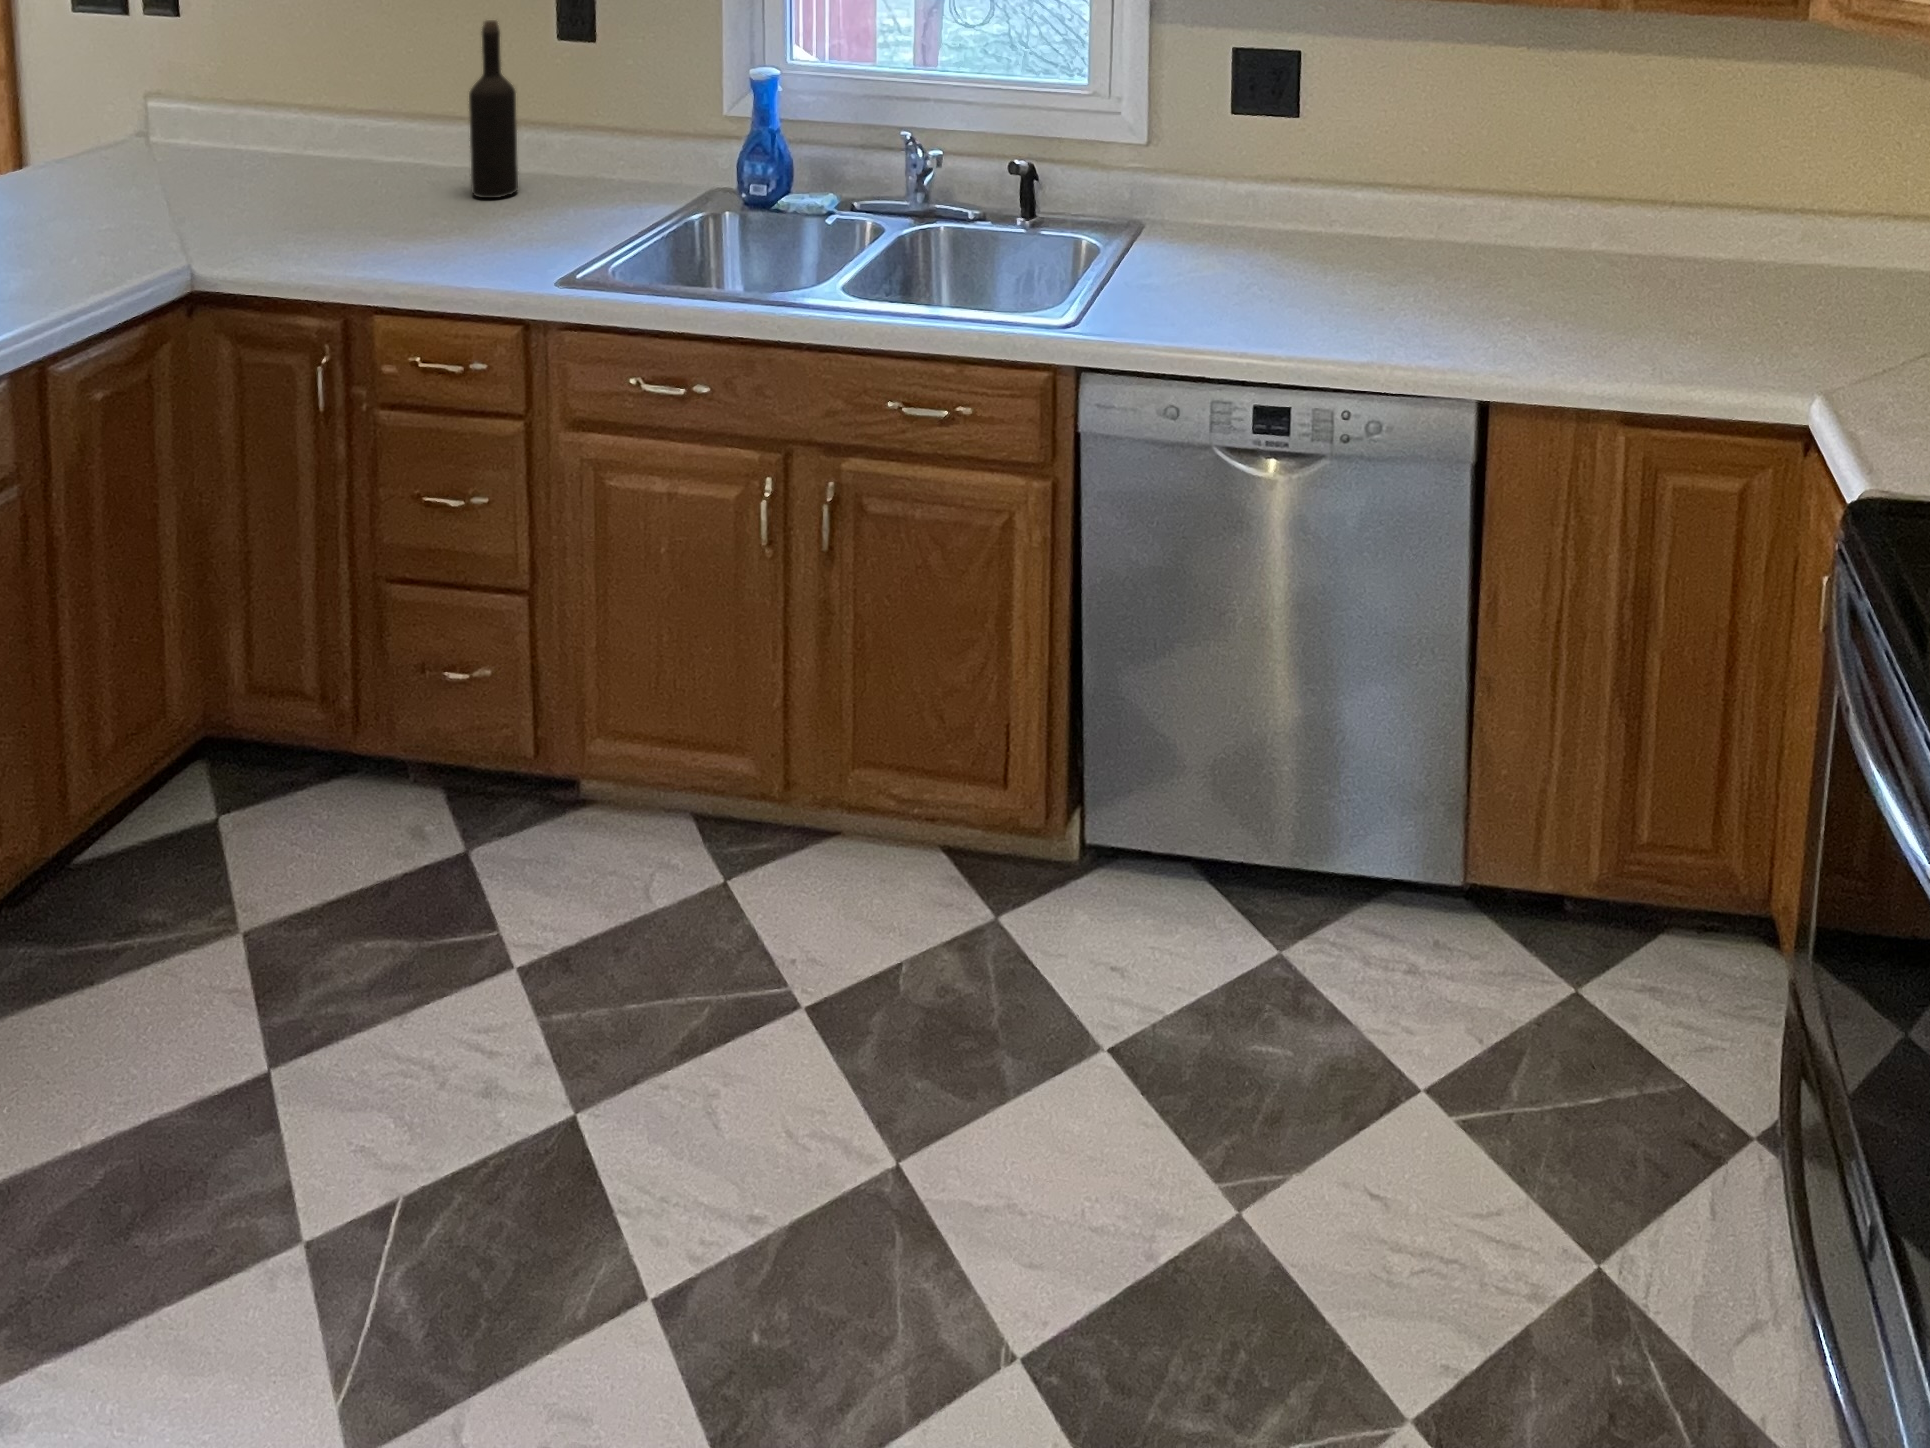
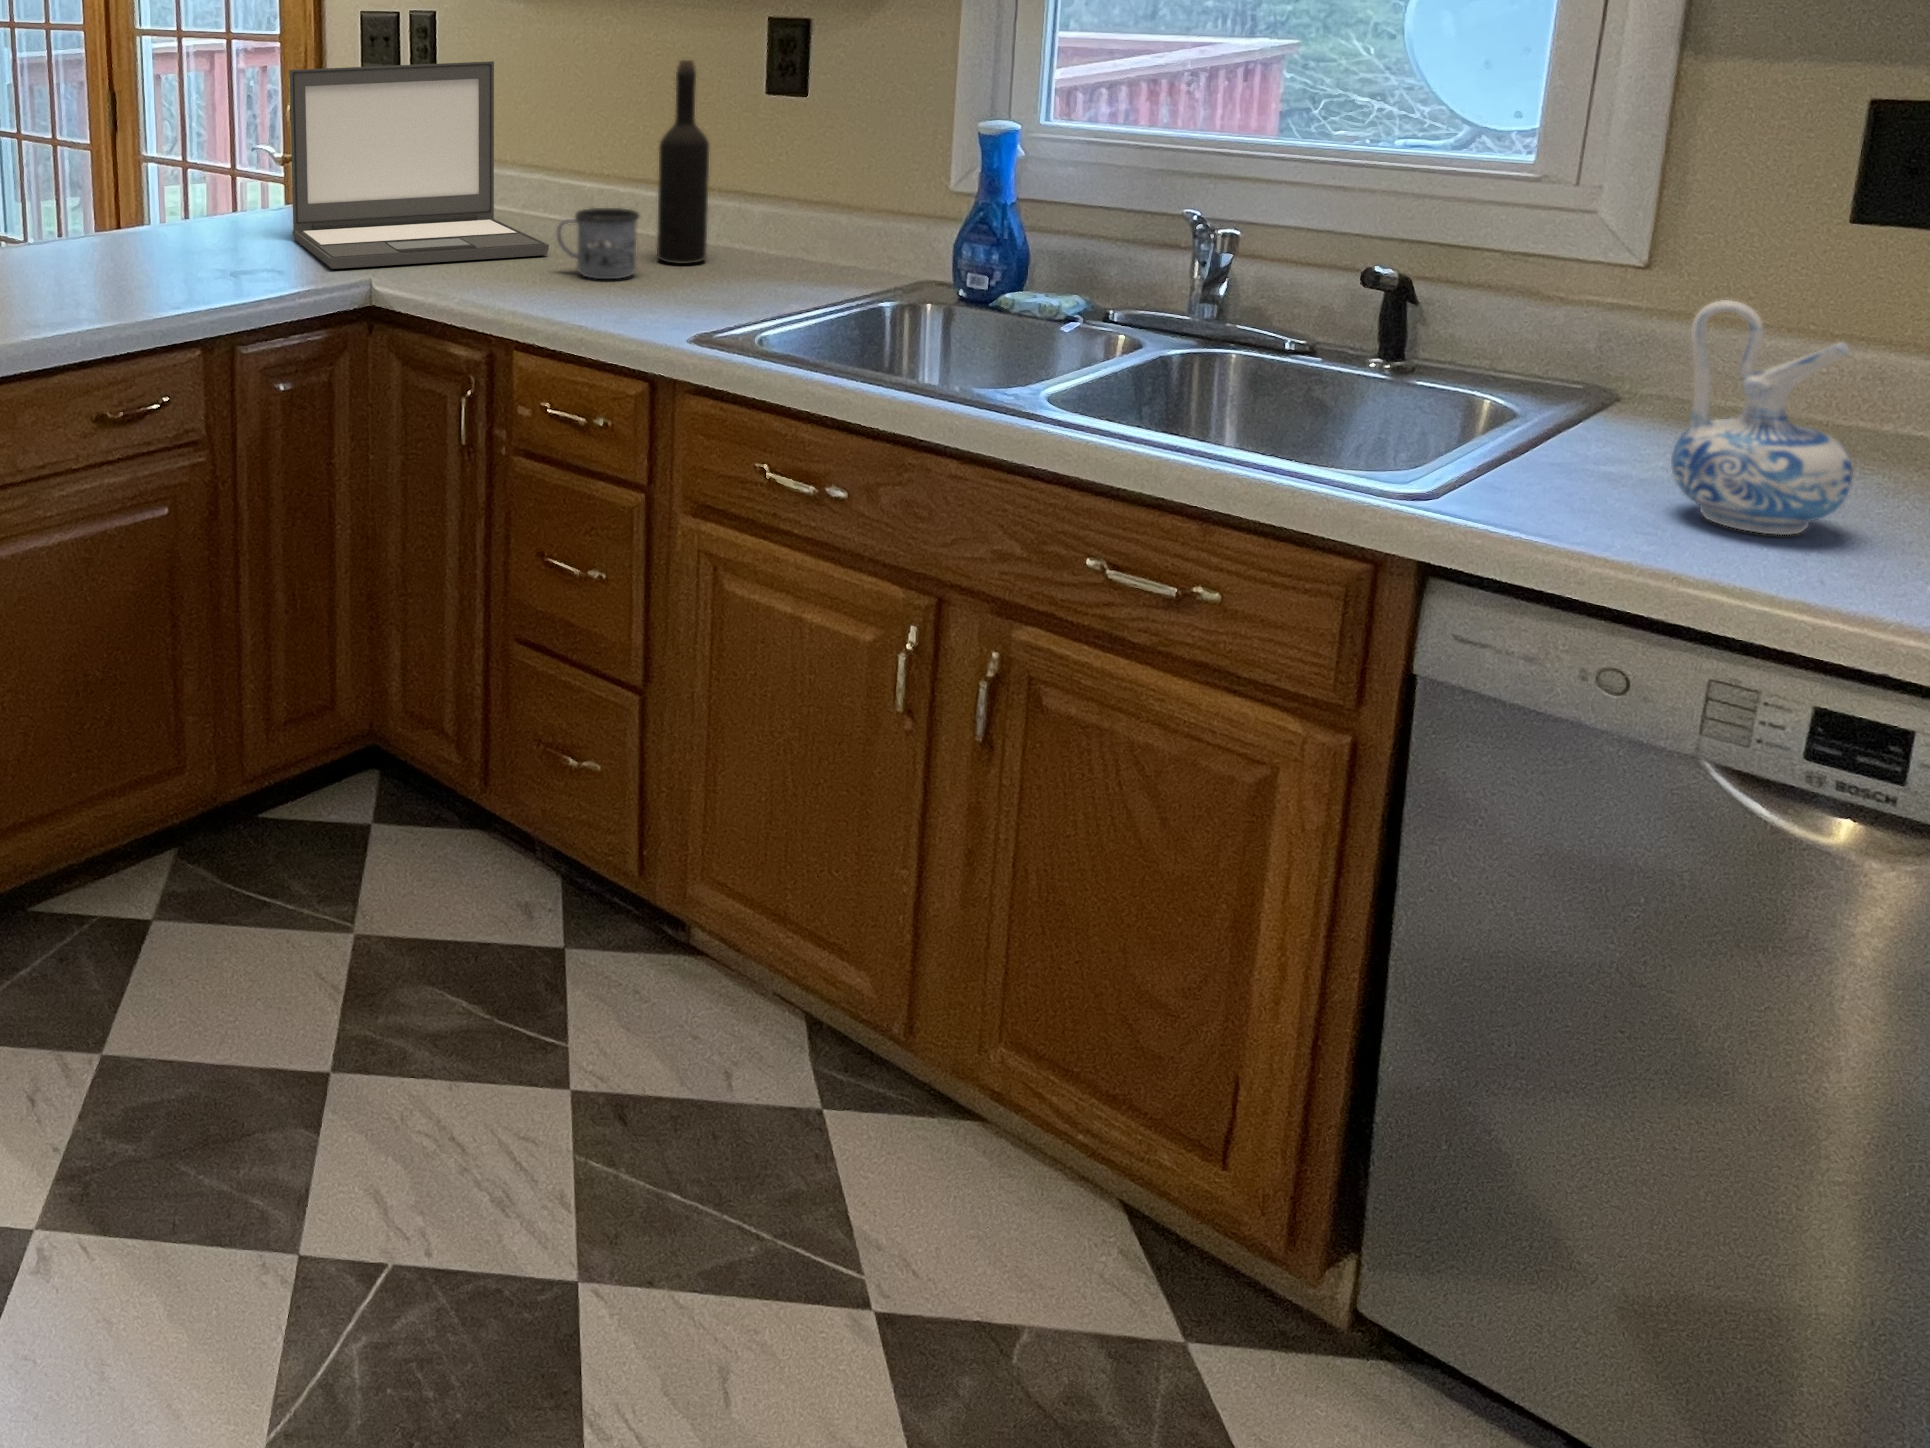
laptop: none [36,17,362,256] -> present [289,61,549,269]
mug: none [381,159,464,227] -> present [557,208,639,279]
ceramic pitcher: none [1184,187,1257,313] -> present [1671,300,1852,535]

